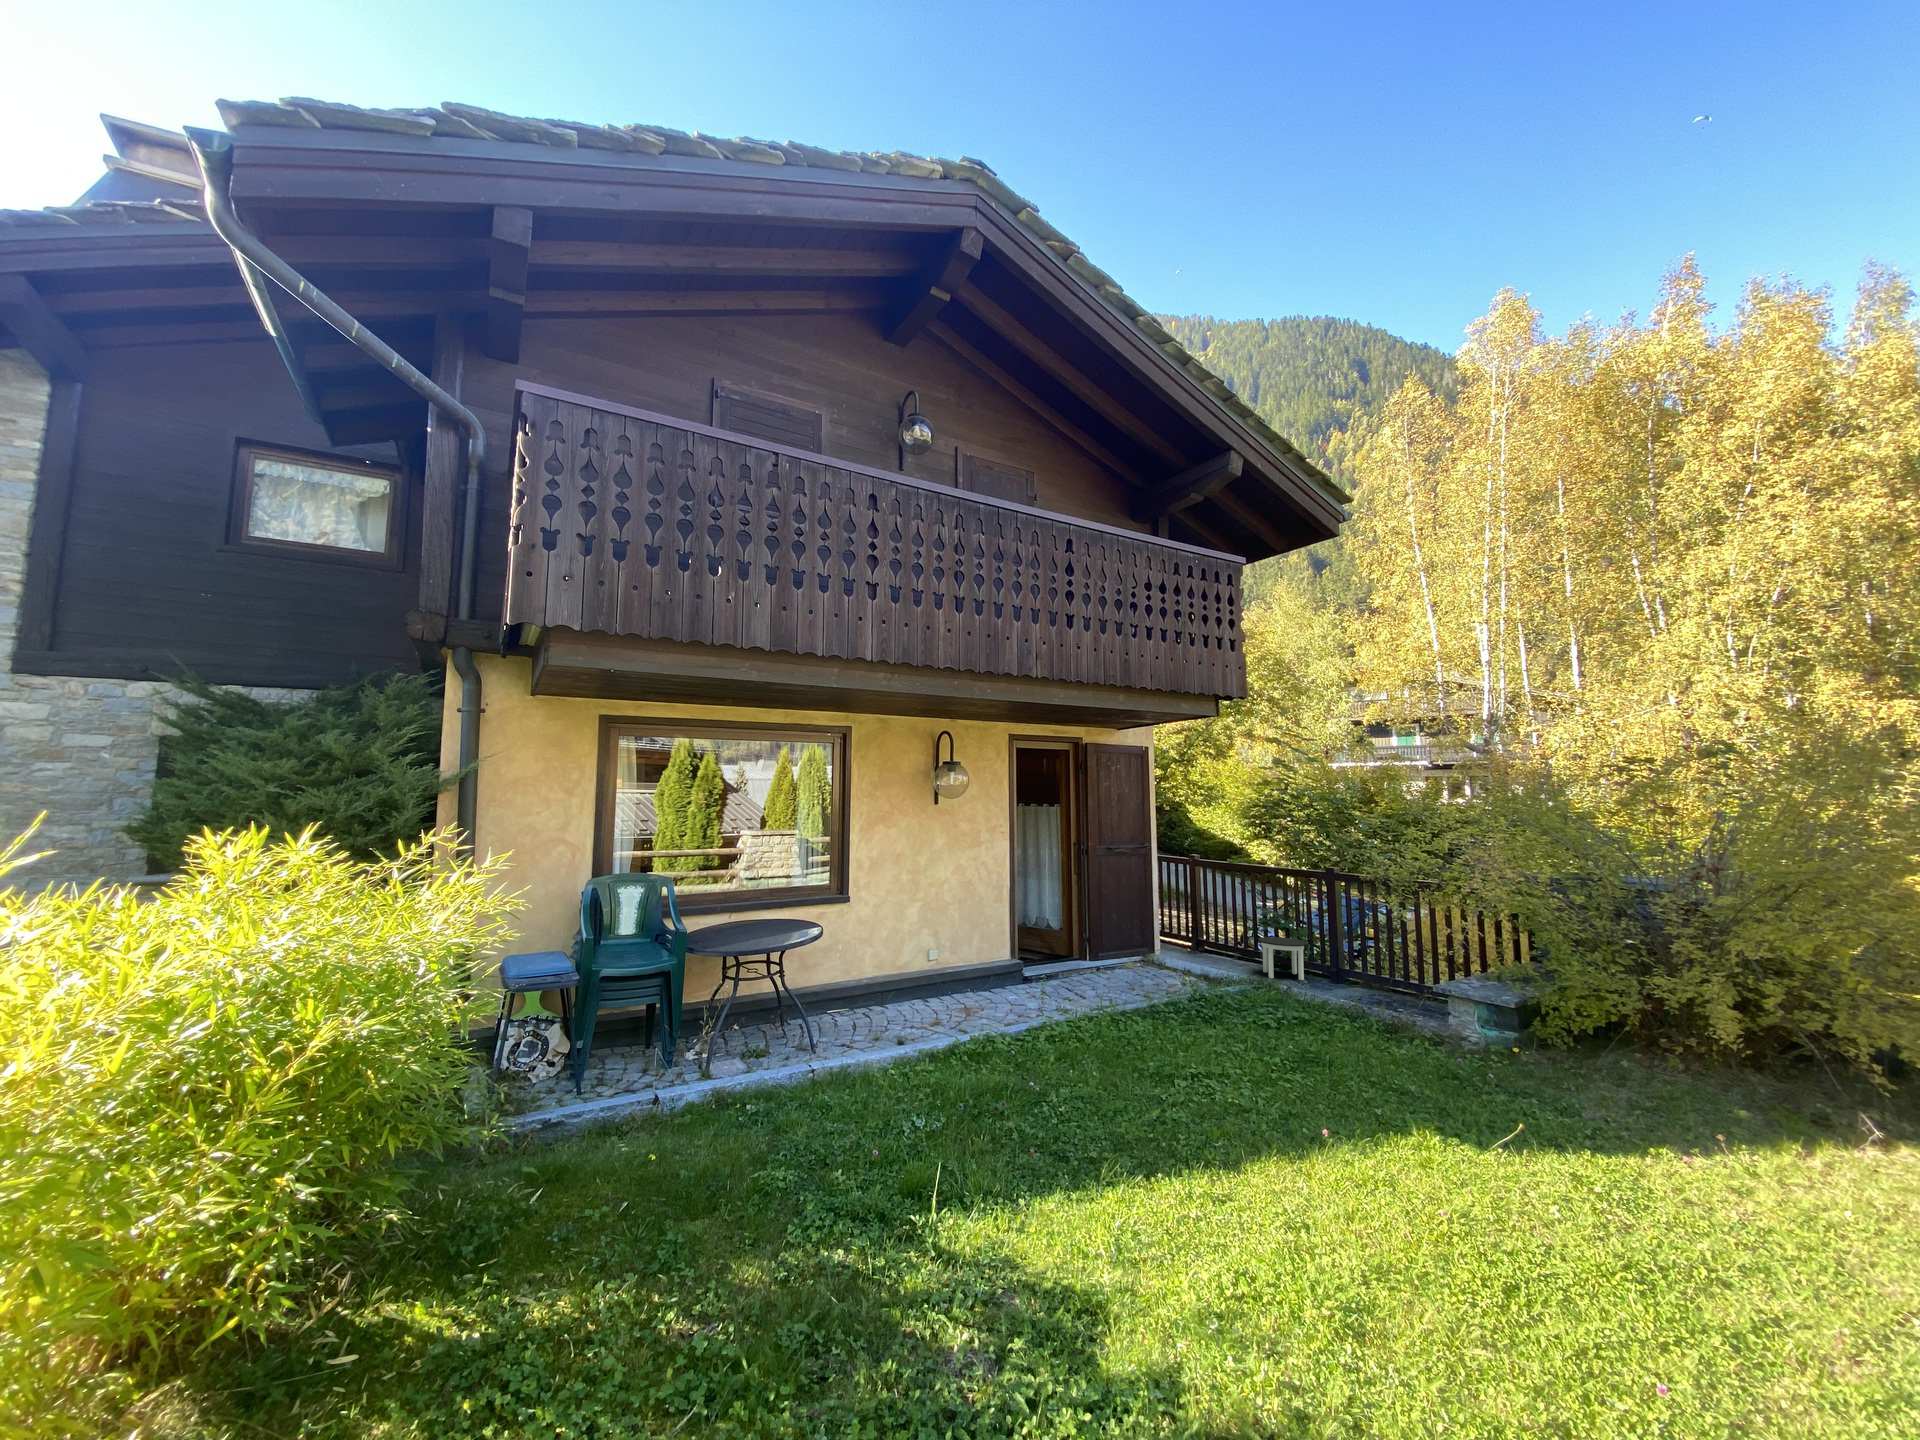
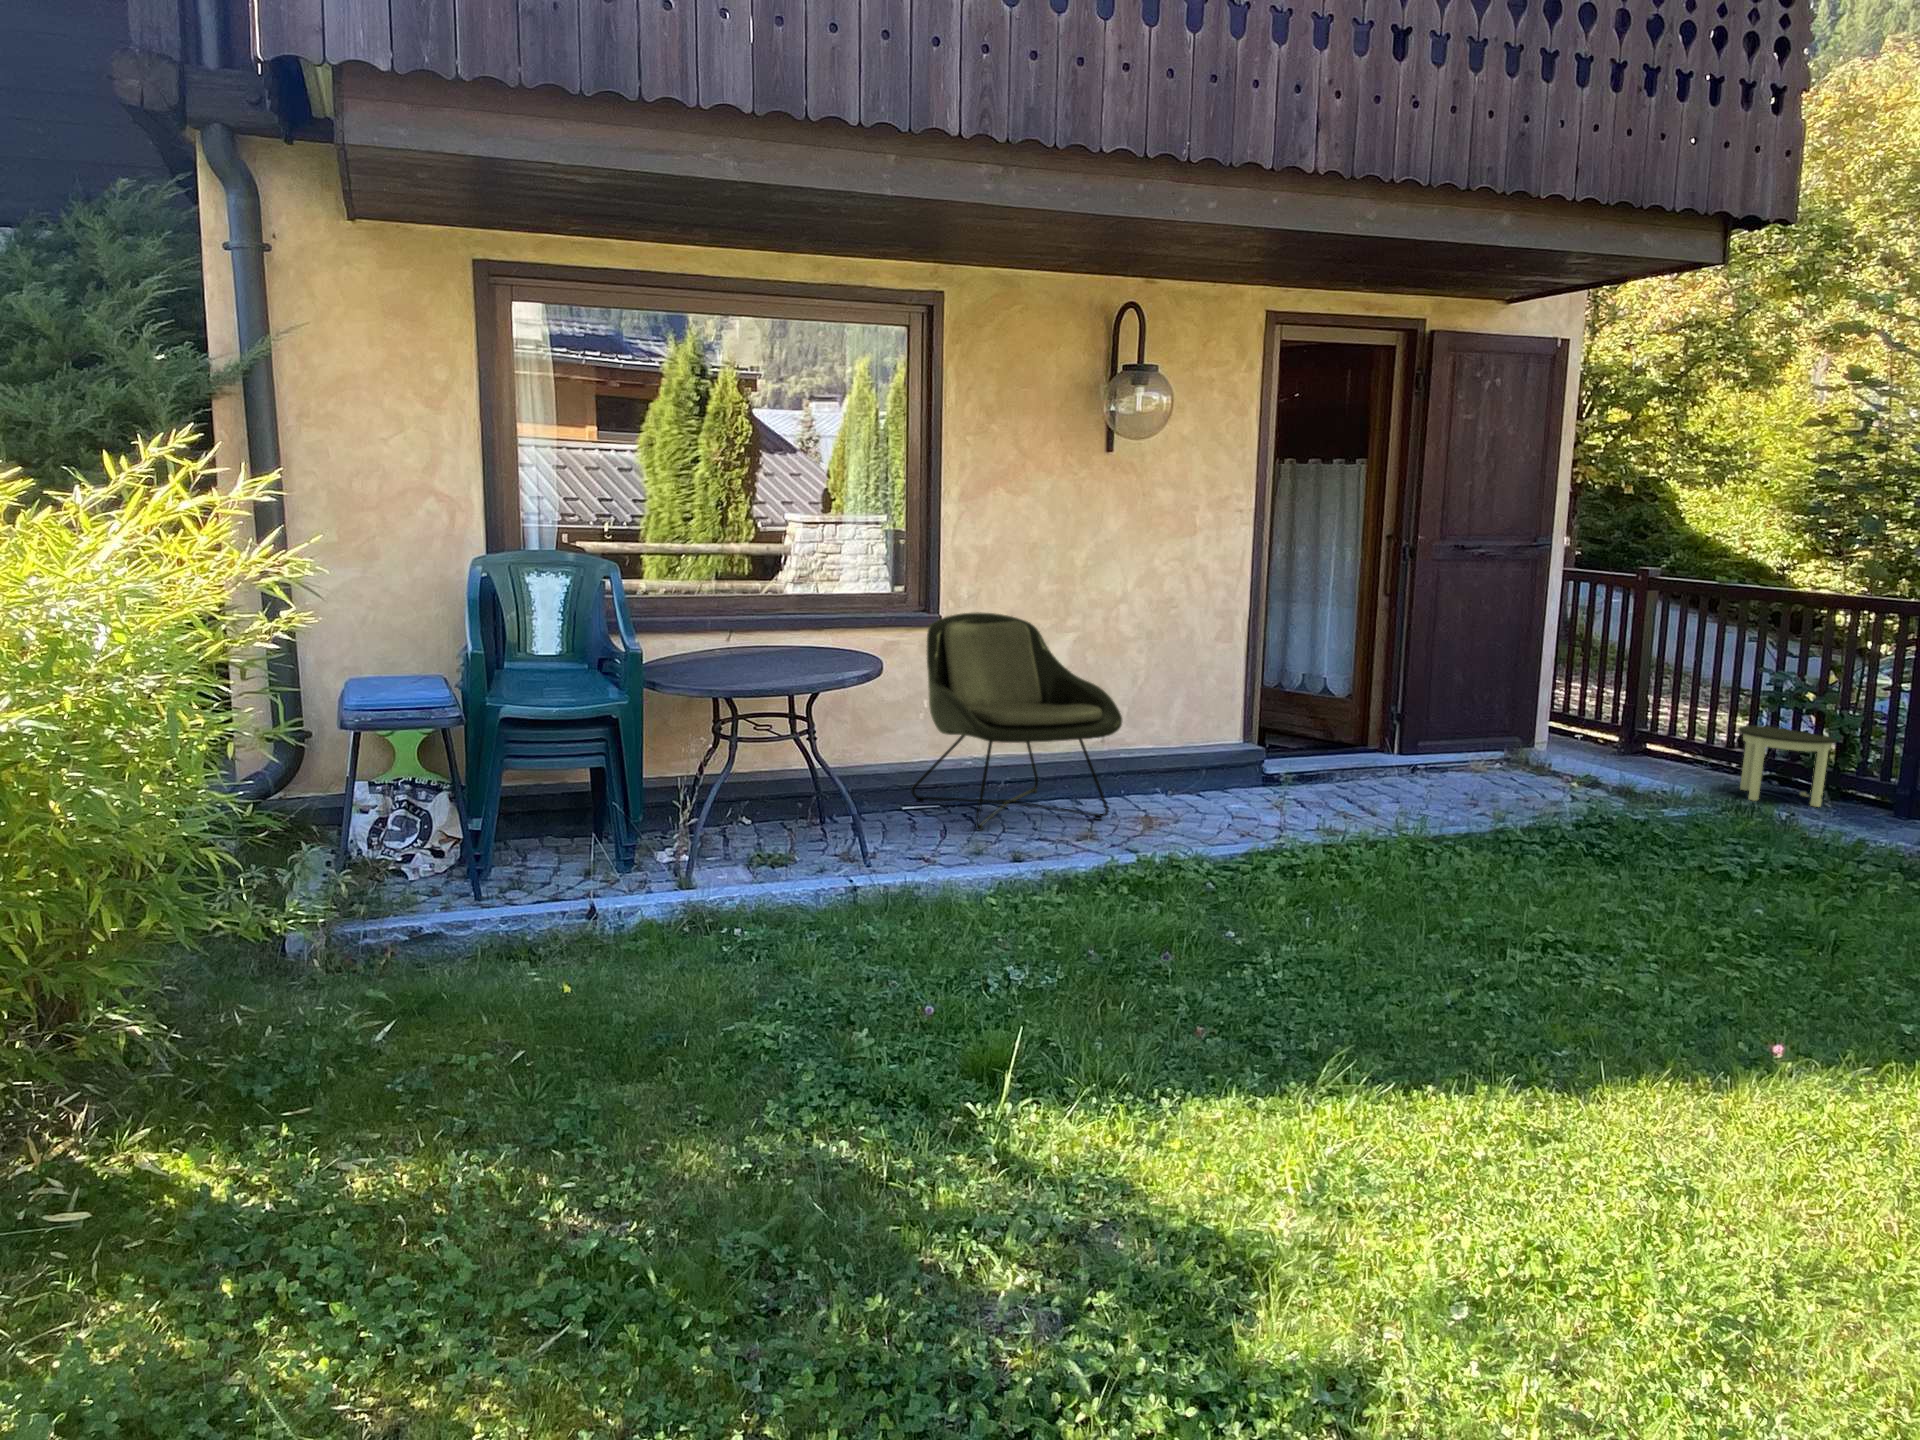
lounge chair: none [832,895,952,1026] -> present [912,612,1122,831]

